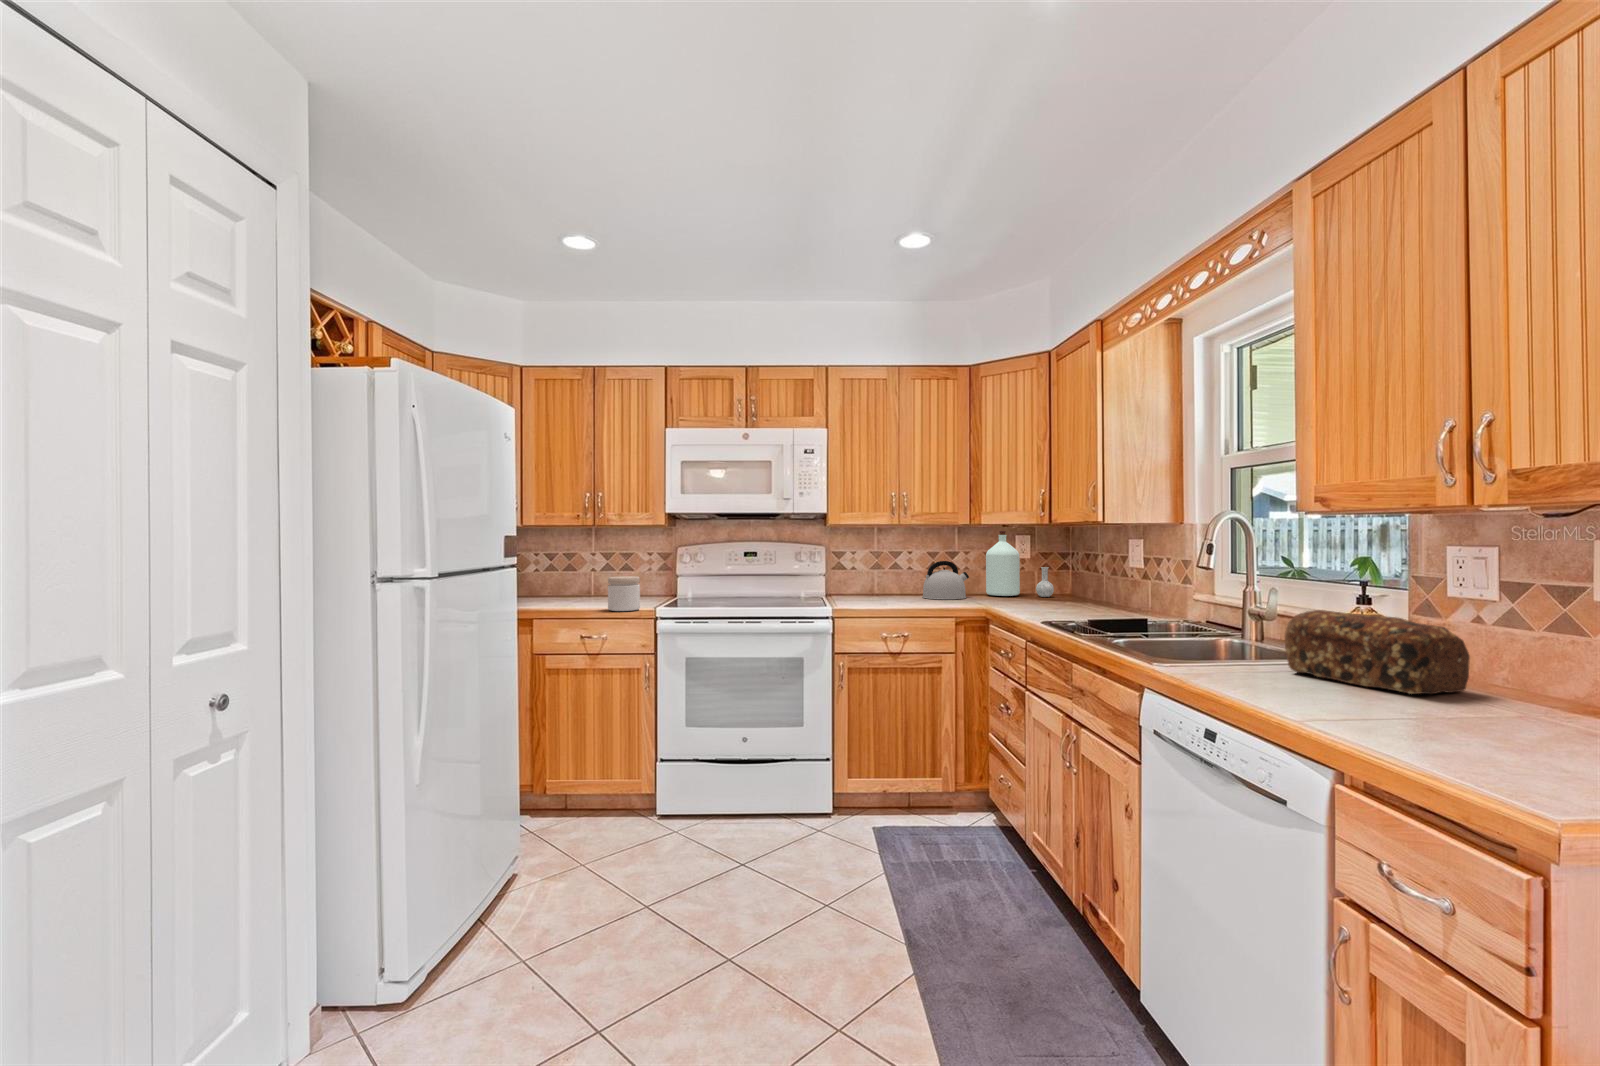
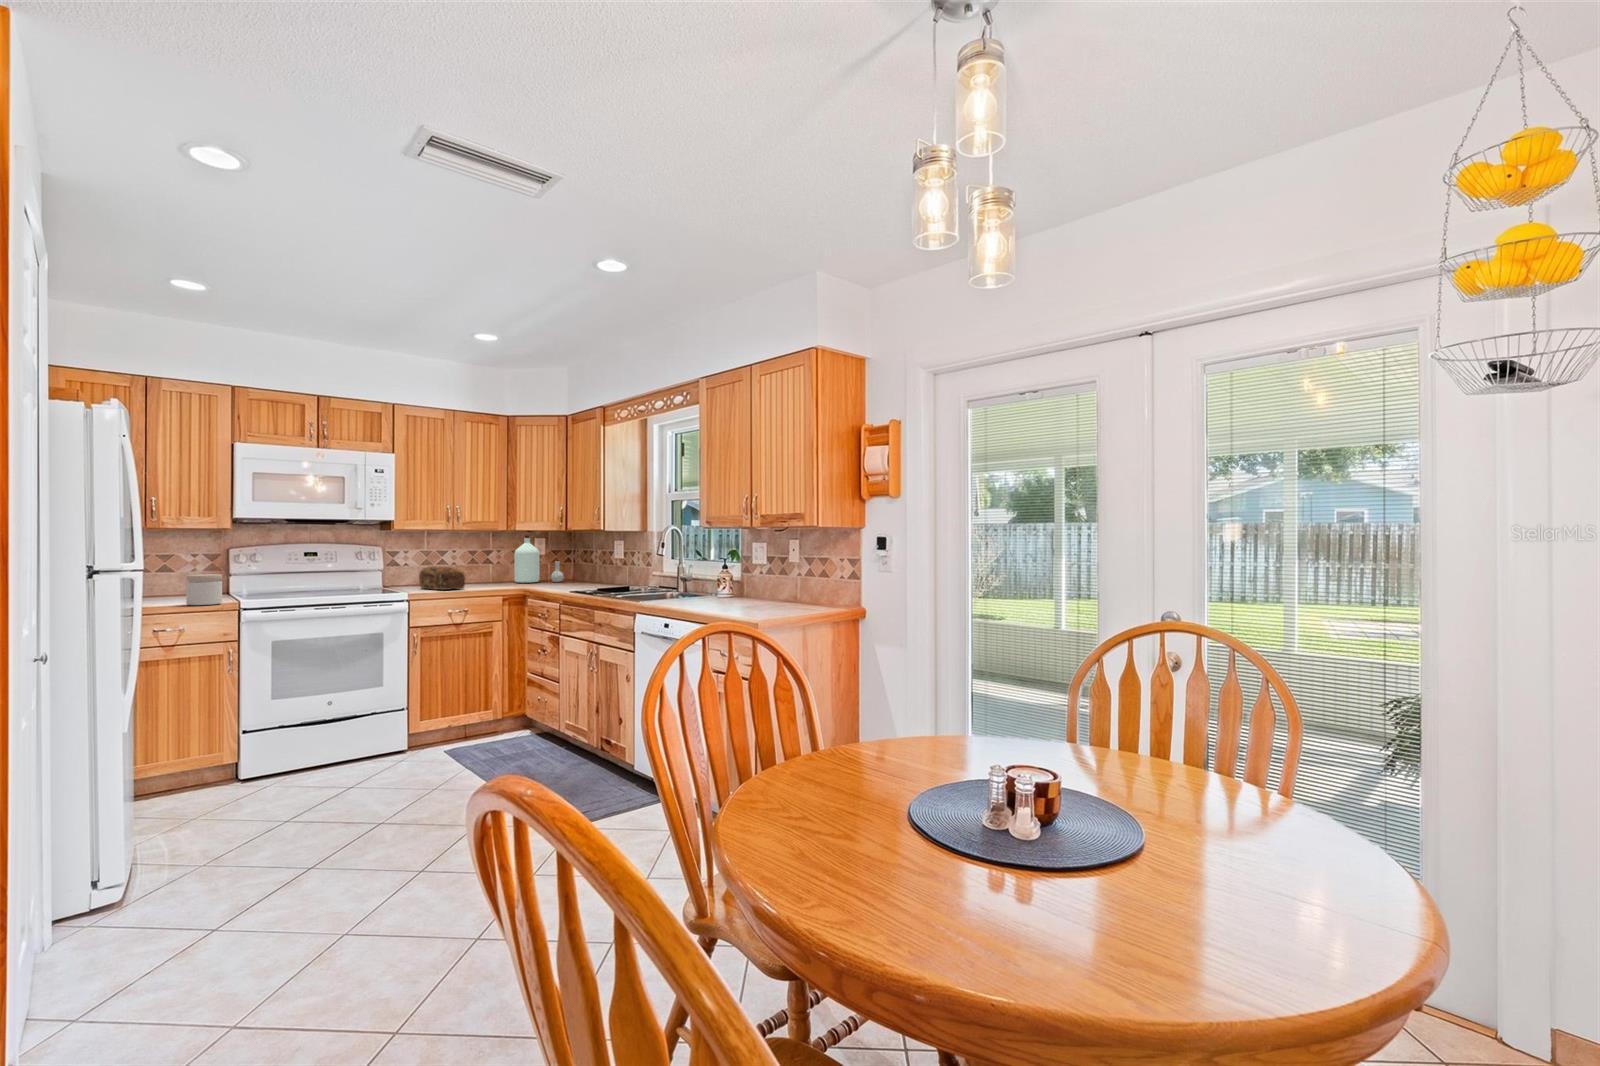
kettle: present [922,561,969,599] -> none [467,558,504,586]
bread loaf: present [1285,610,1470,694] -> present [419,566,465,590]

